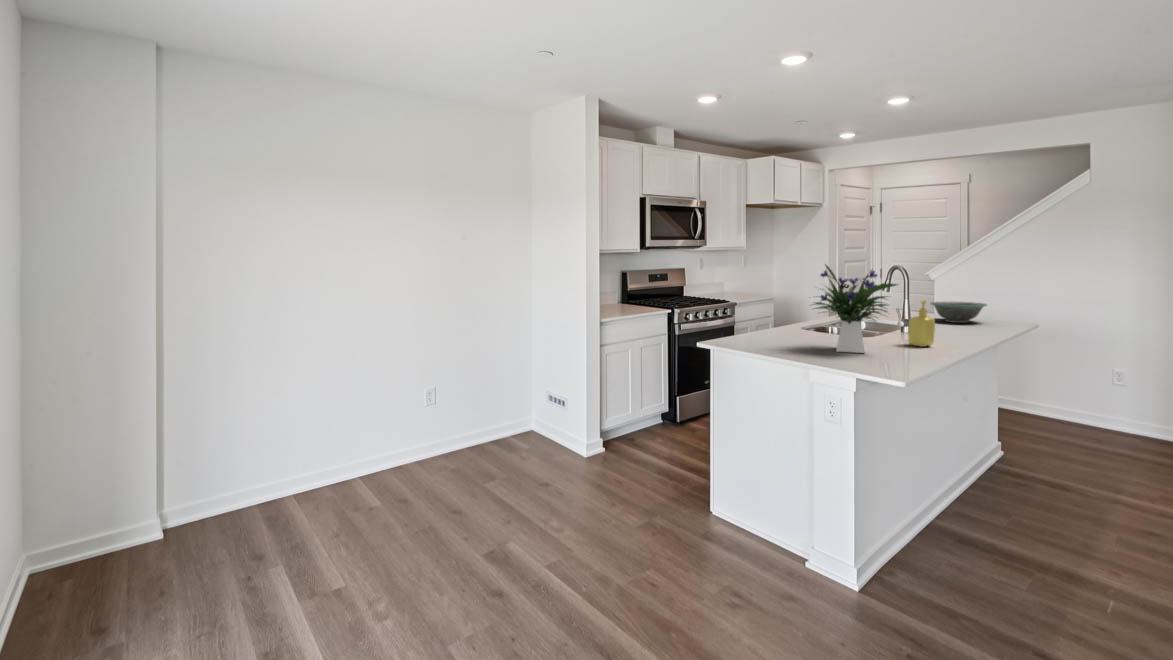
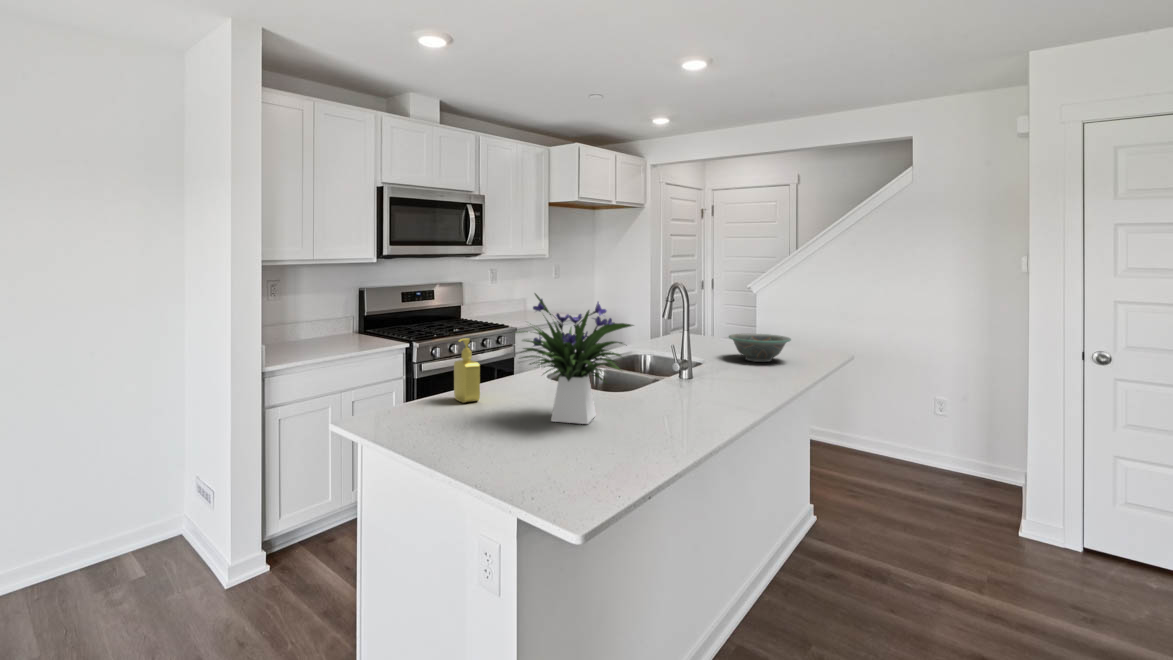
soap dispenser: present [908,300,935,347] -> present [454,338,480,403]

